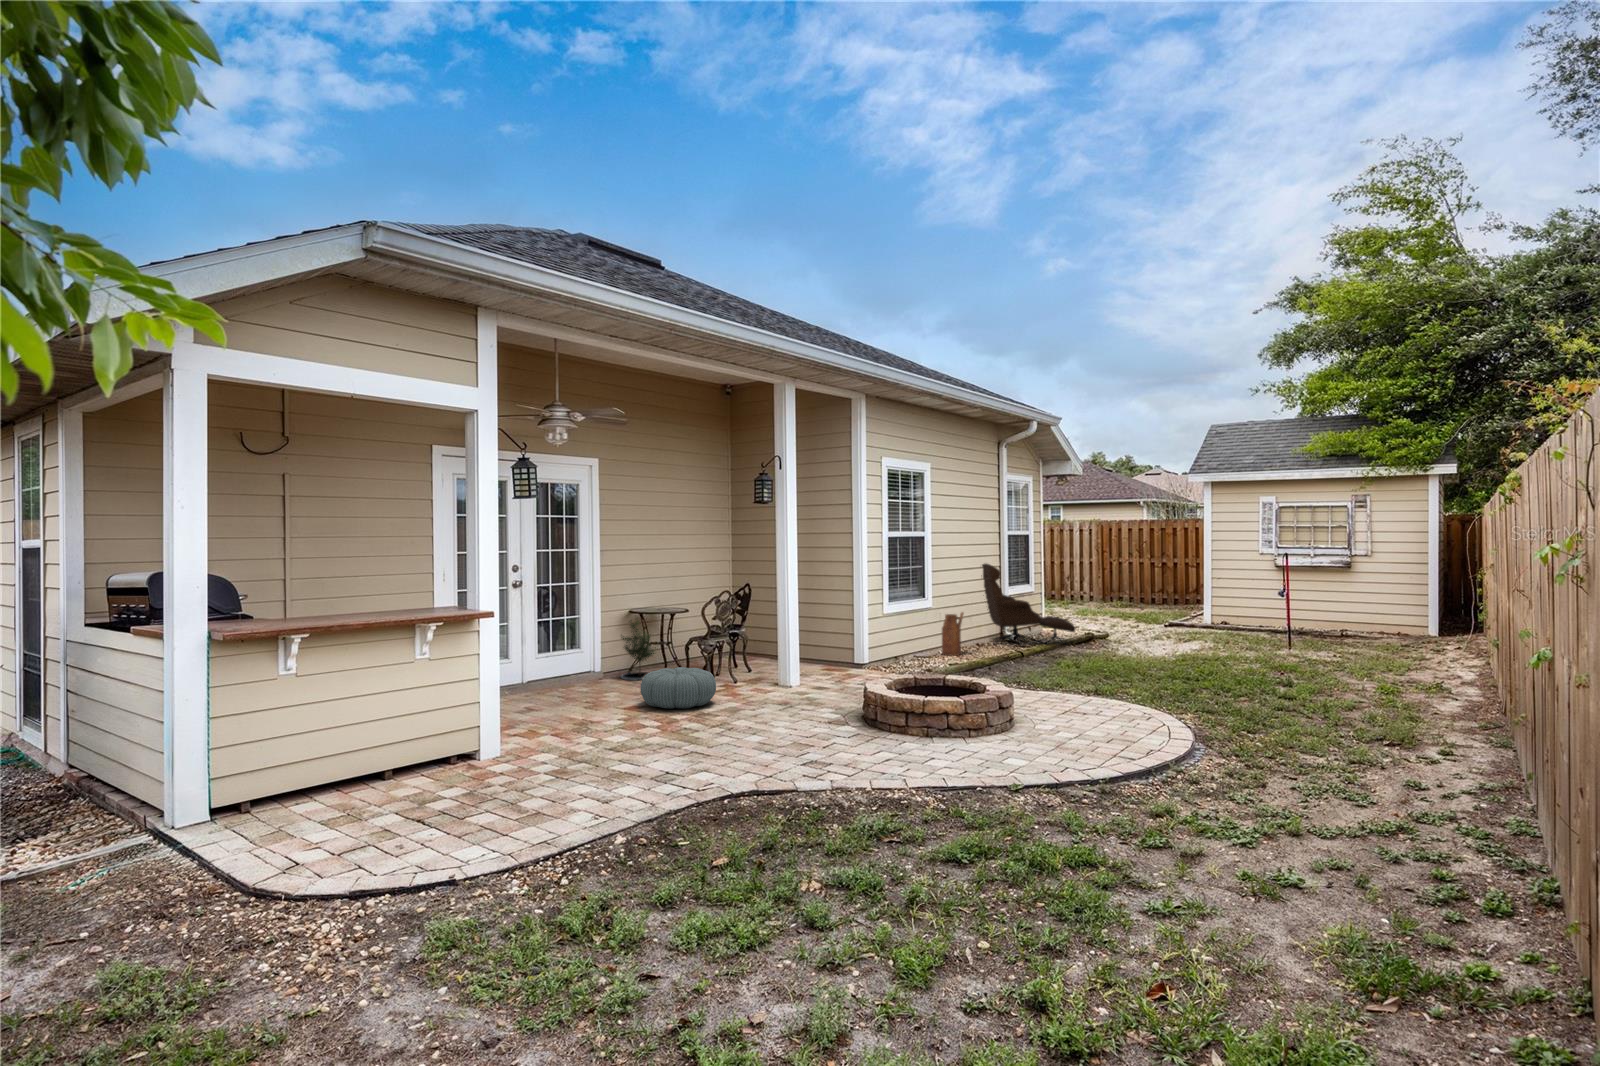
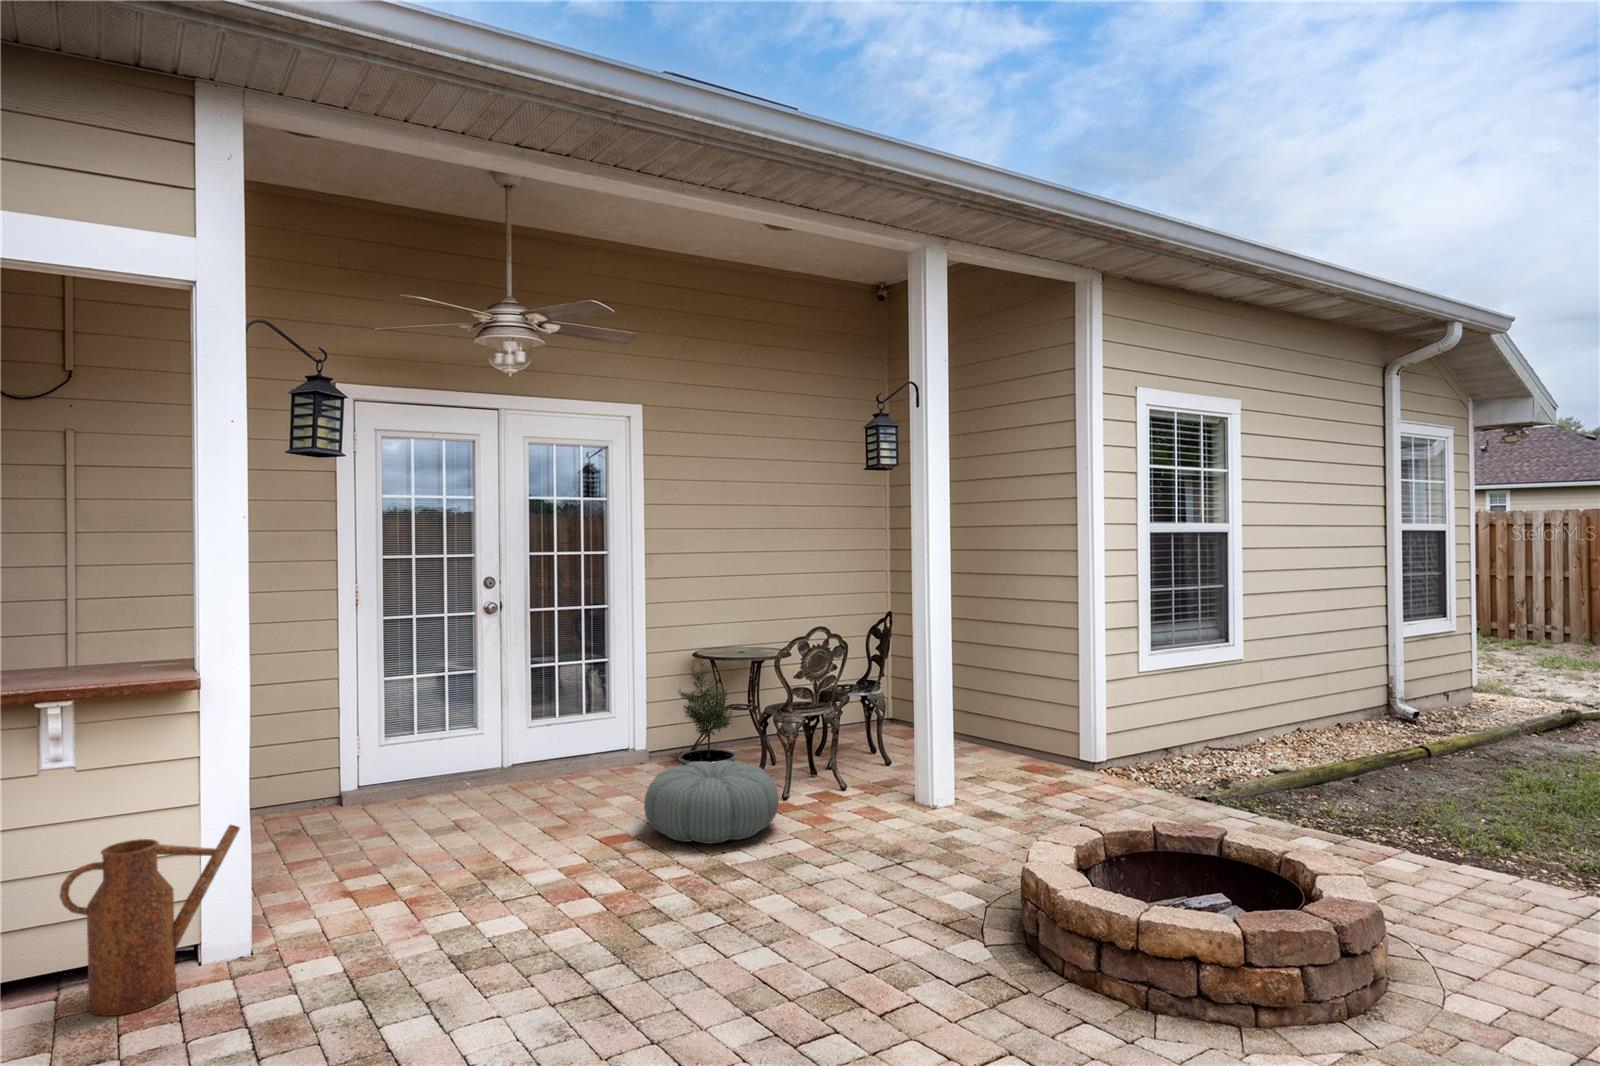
lounge chair: present [982,564,1075,647] -> none [1344,580,1545,738]
watering can: present [942,612,964,656] -> present [60,825,240,1016]

